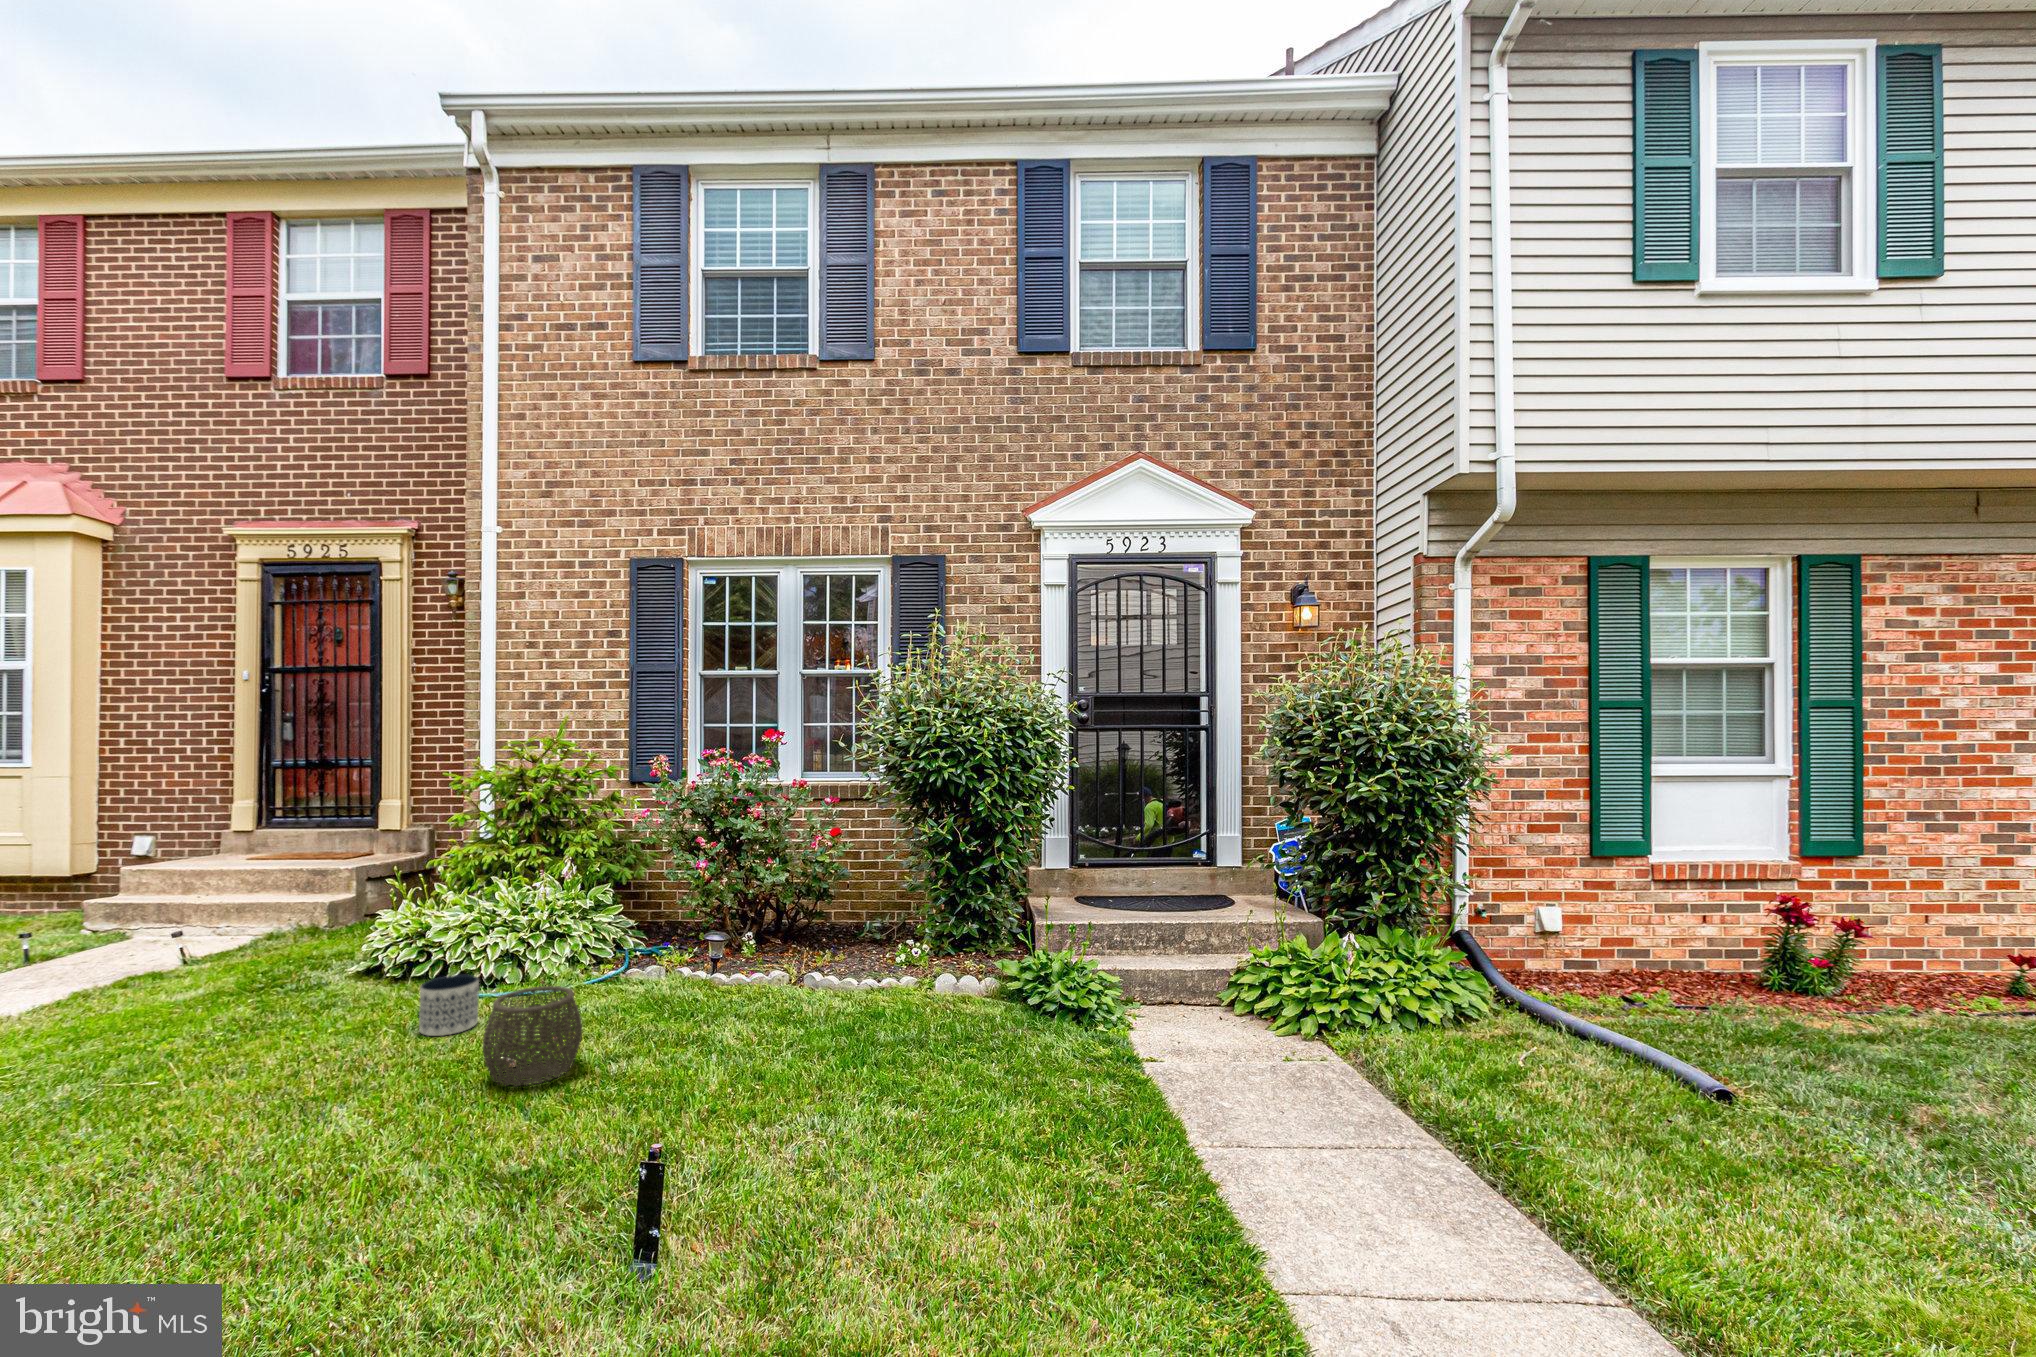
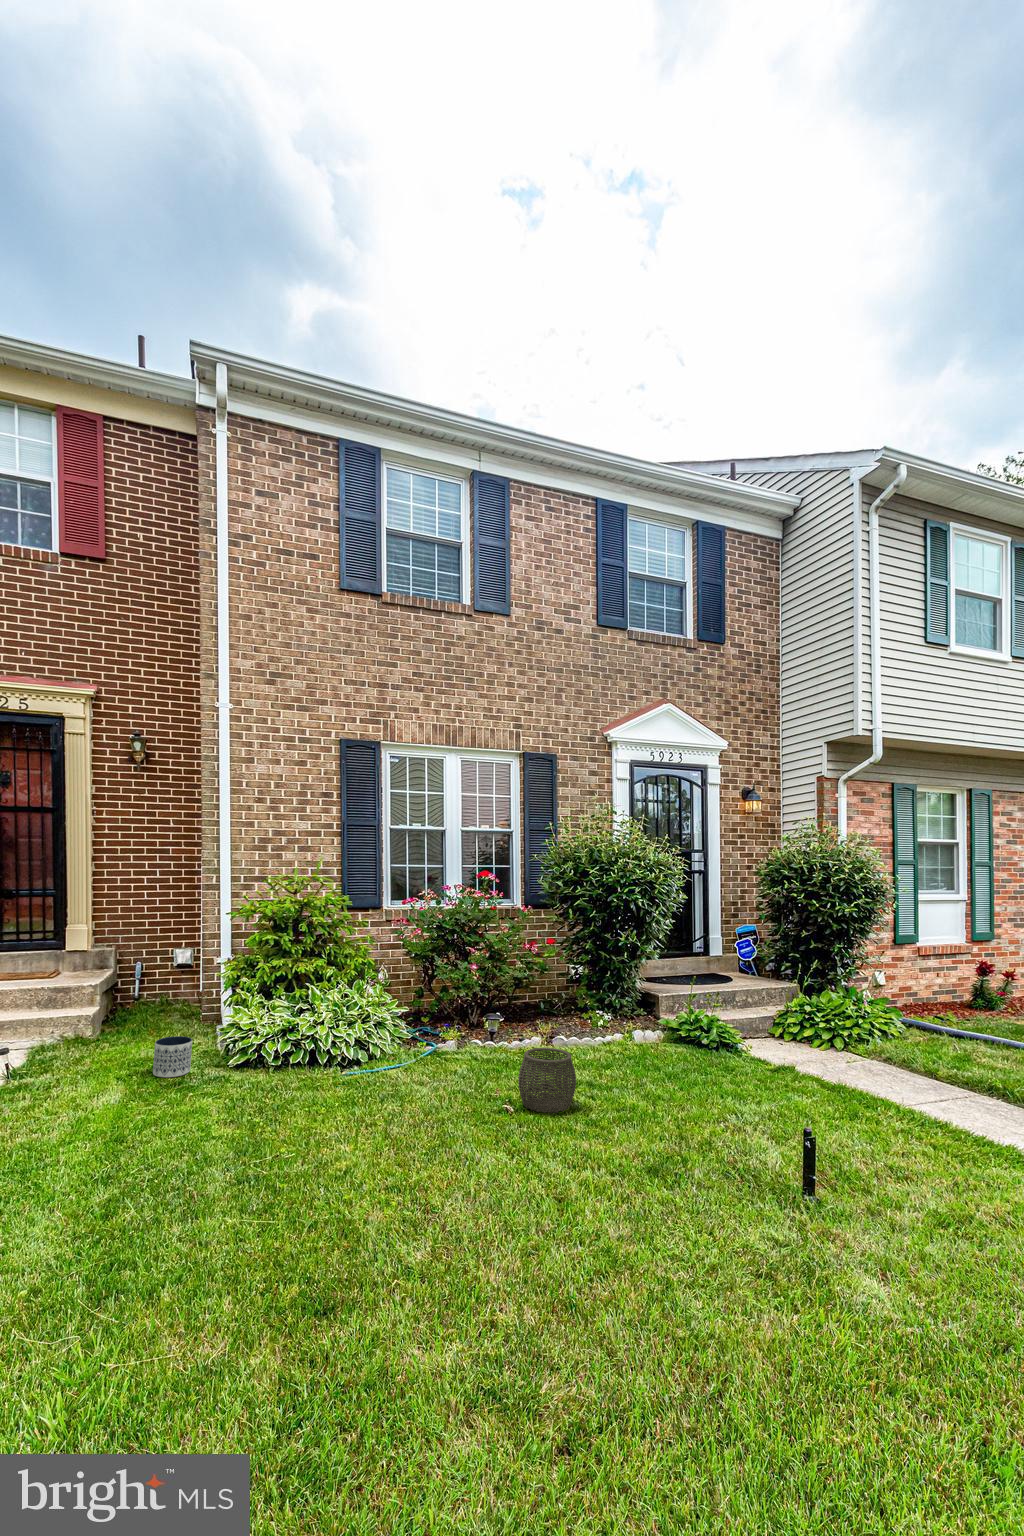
planter: present [419,975,479,1036] -> present [153,1036,192,1078]

